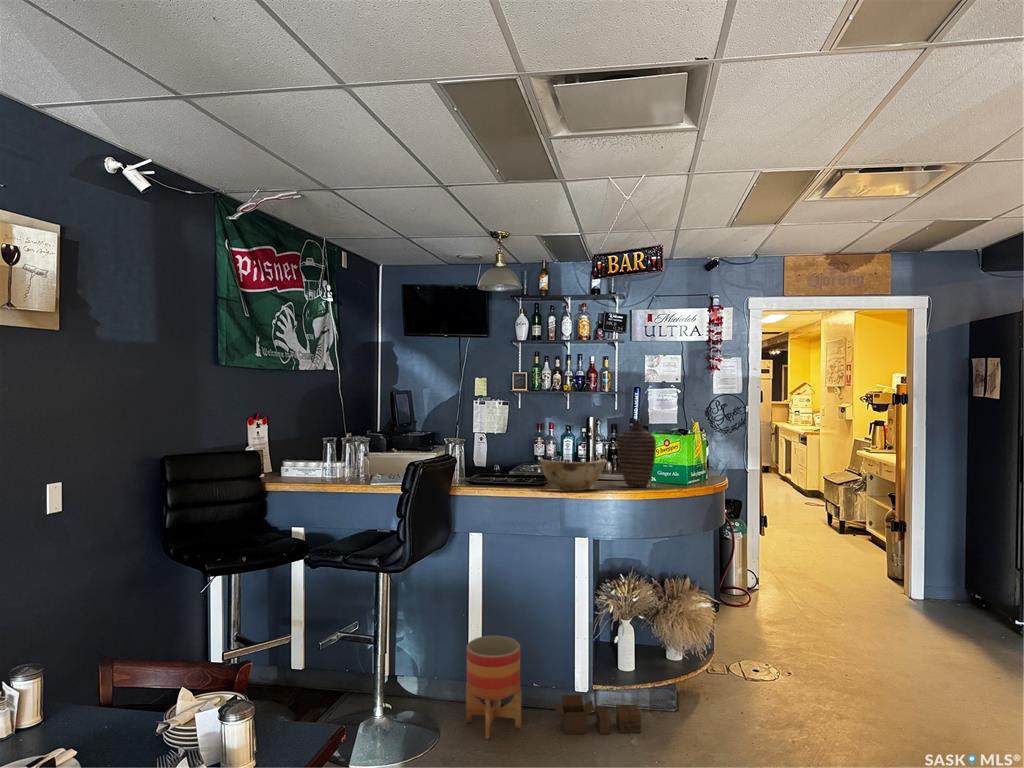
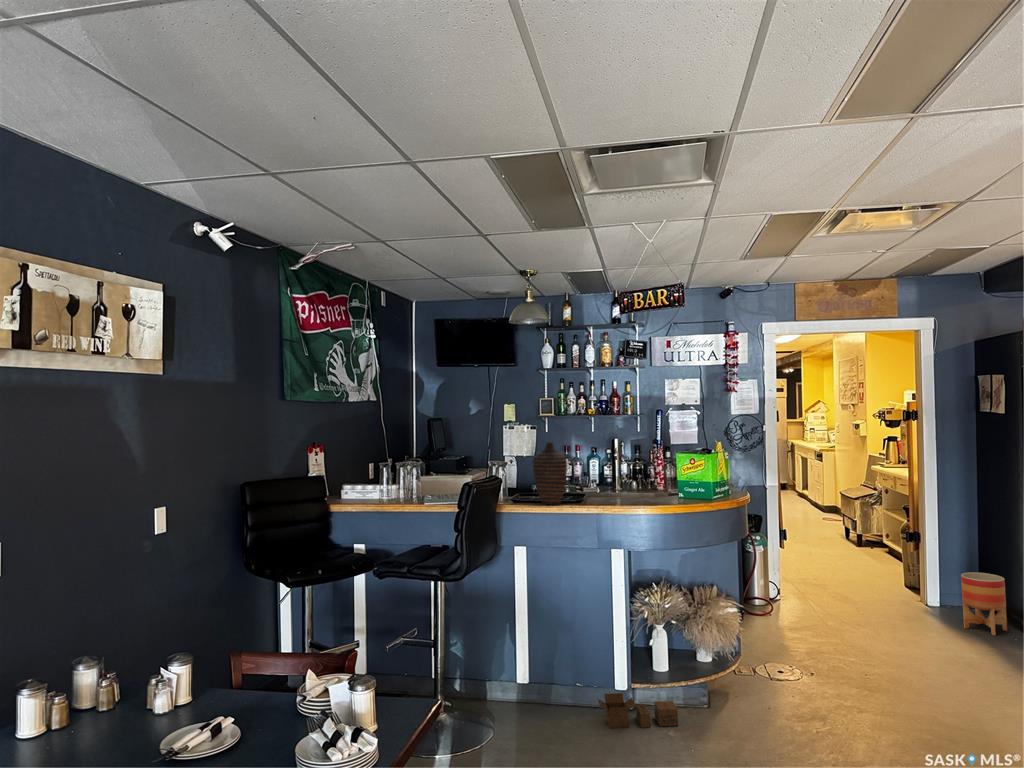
decorative vase: present [617,420,656,487] -> present [533,442,567,505]
bowl: present [540,459,606,491] -> none [579,477,638,506]
planter: present [466,636,521,739] -> present [961,572,1007,635]

